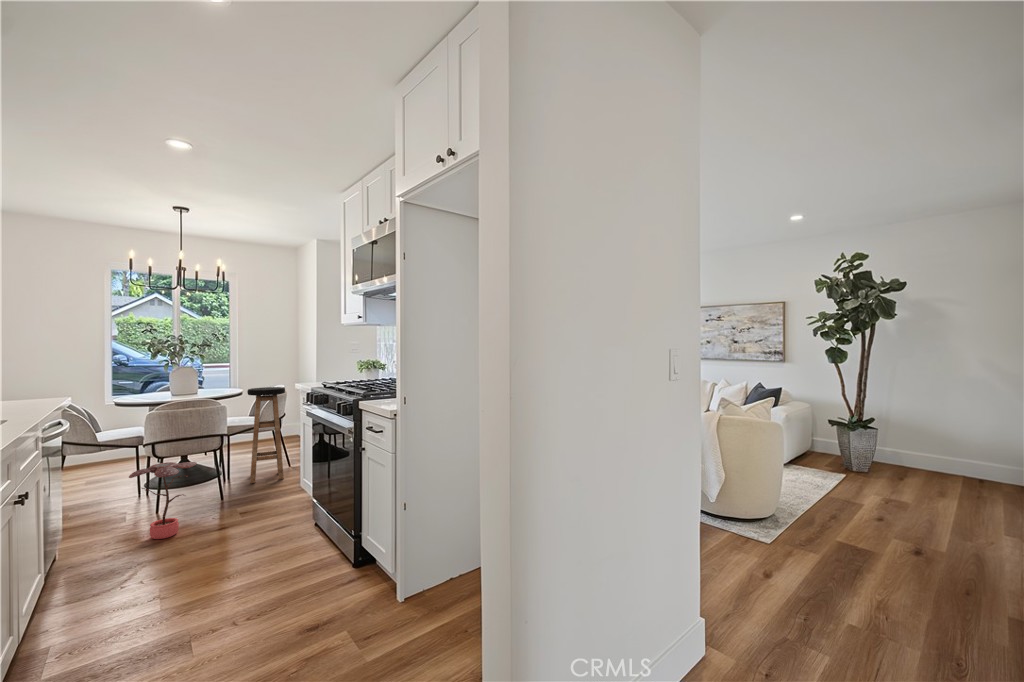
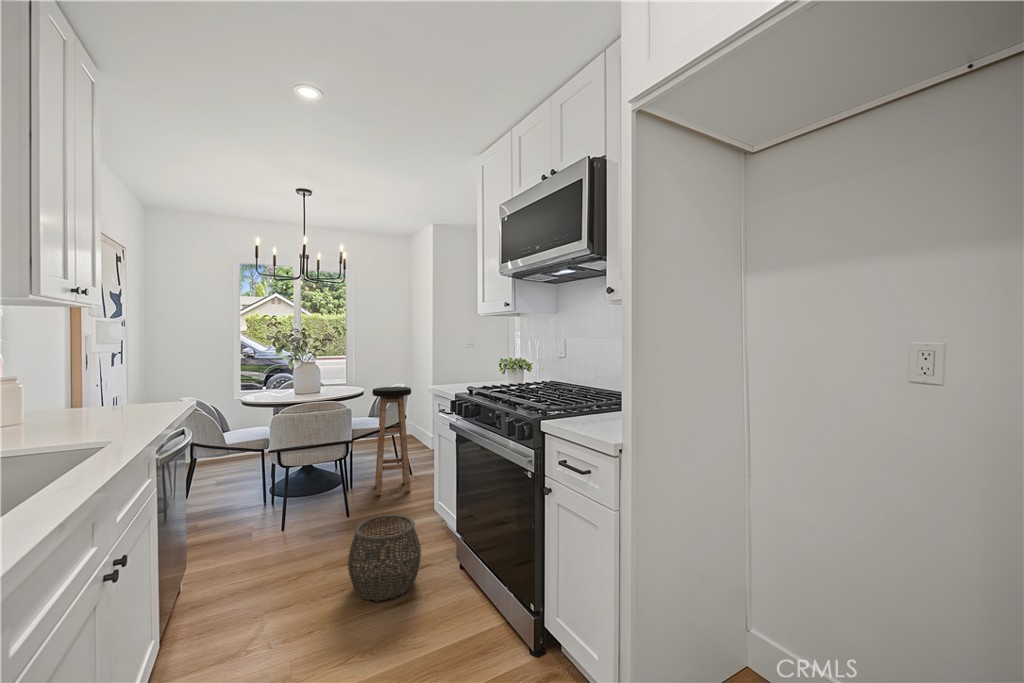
potted plant: present [129,462,197,539] -> none [253,479,326,573]
woven basket: none [214,486,279,550] -> present [348,515,421,601]

